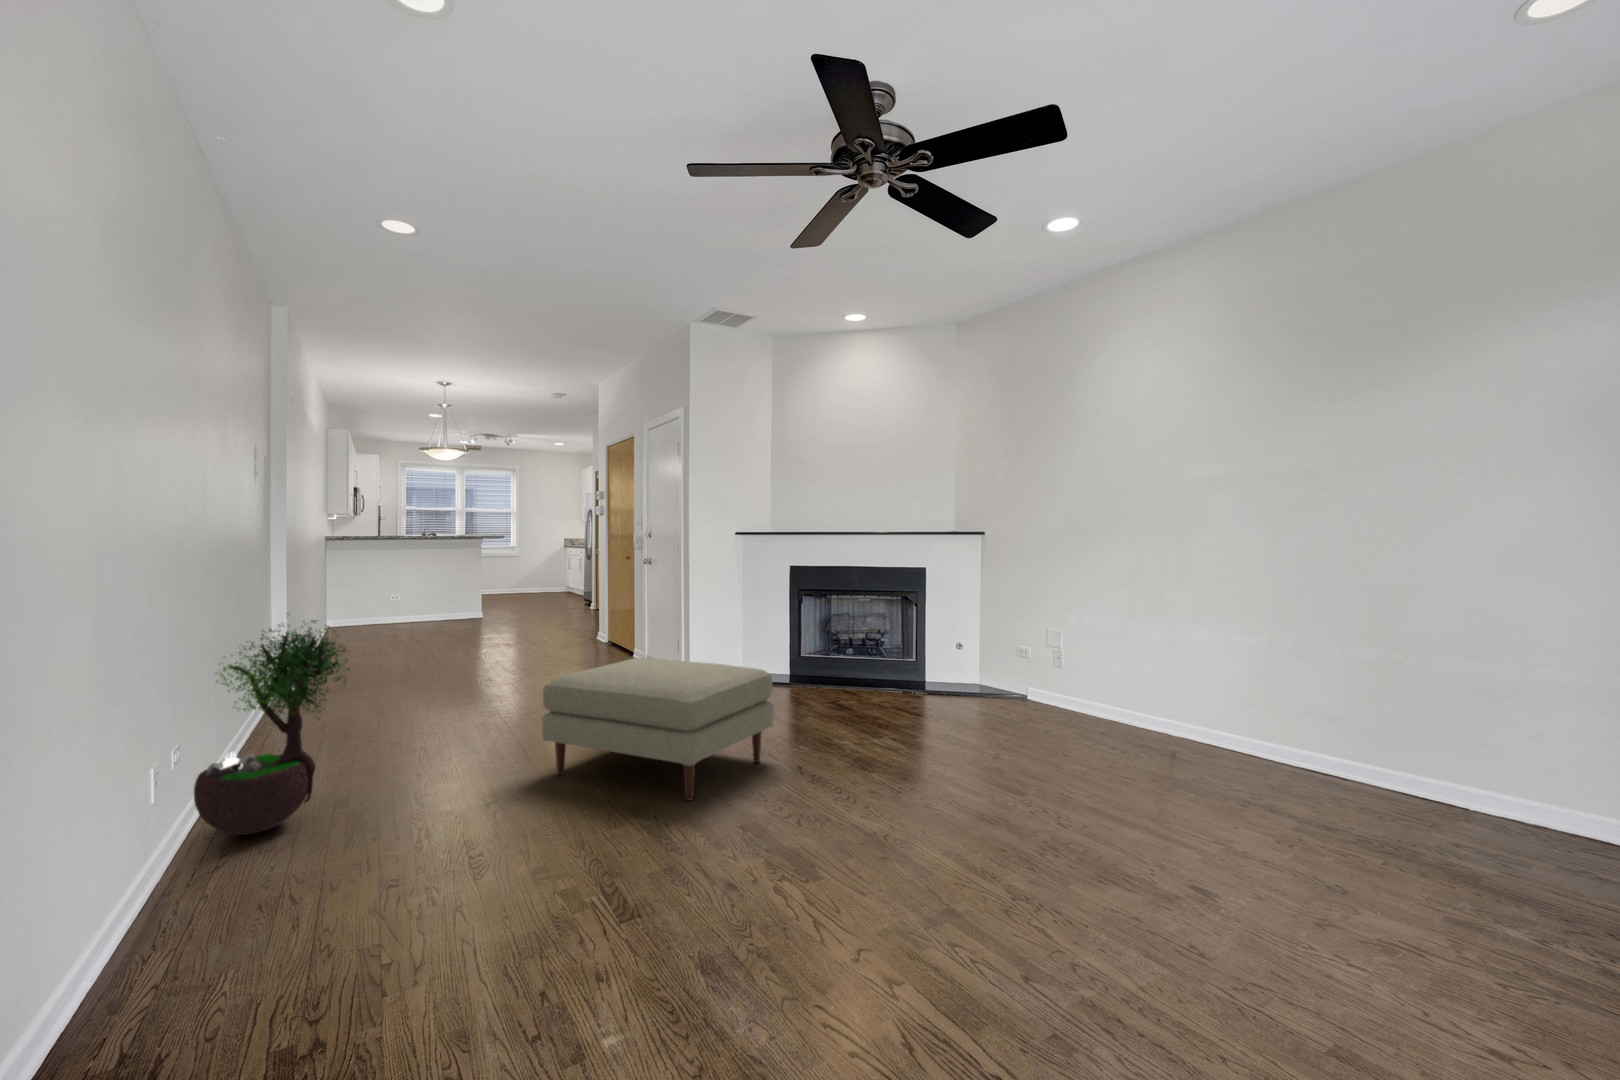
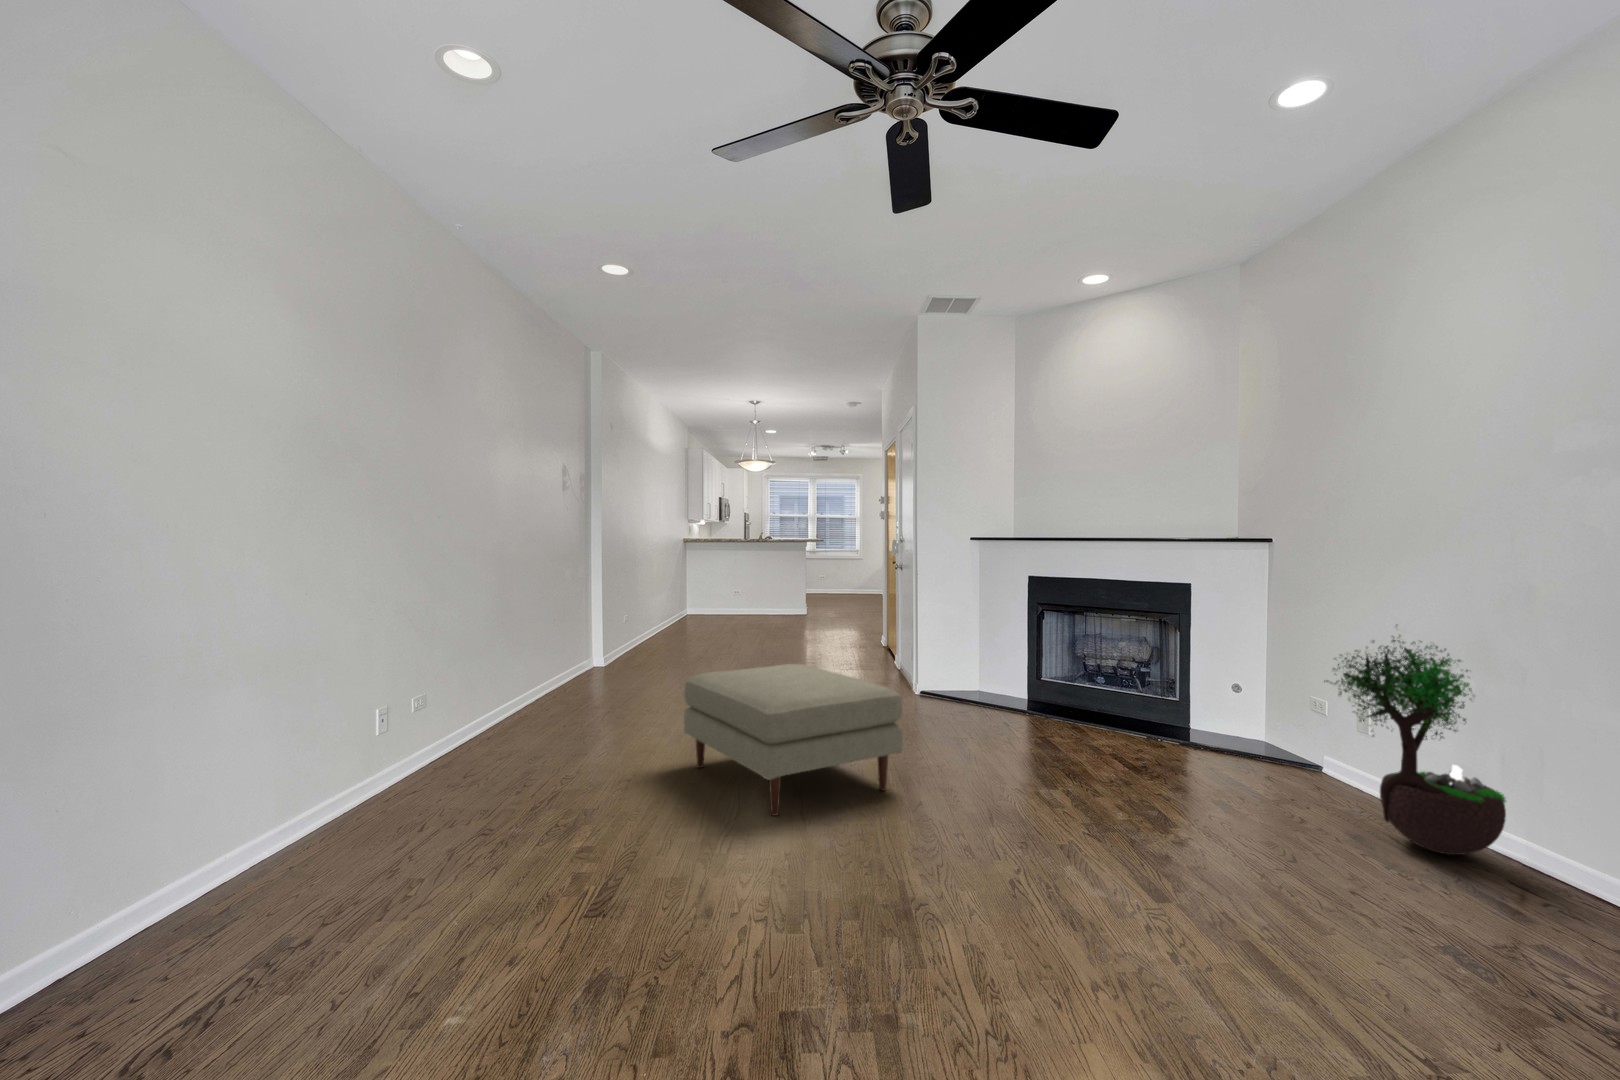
potted tree: present [194,620,350,835] -> present [1324,636,1506,855]

